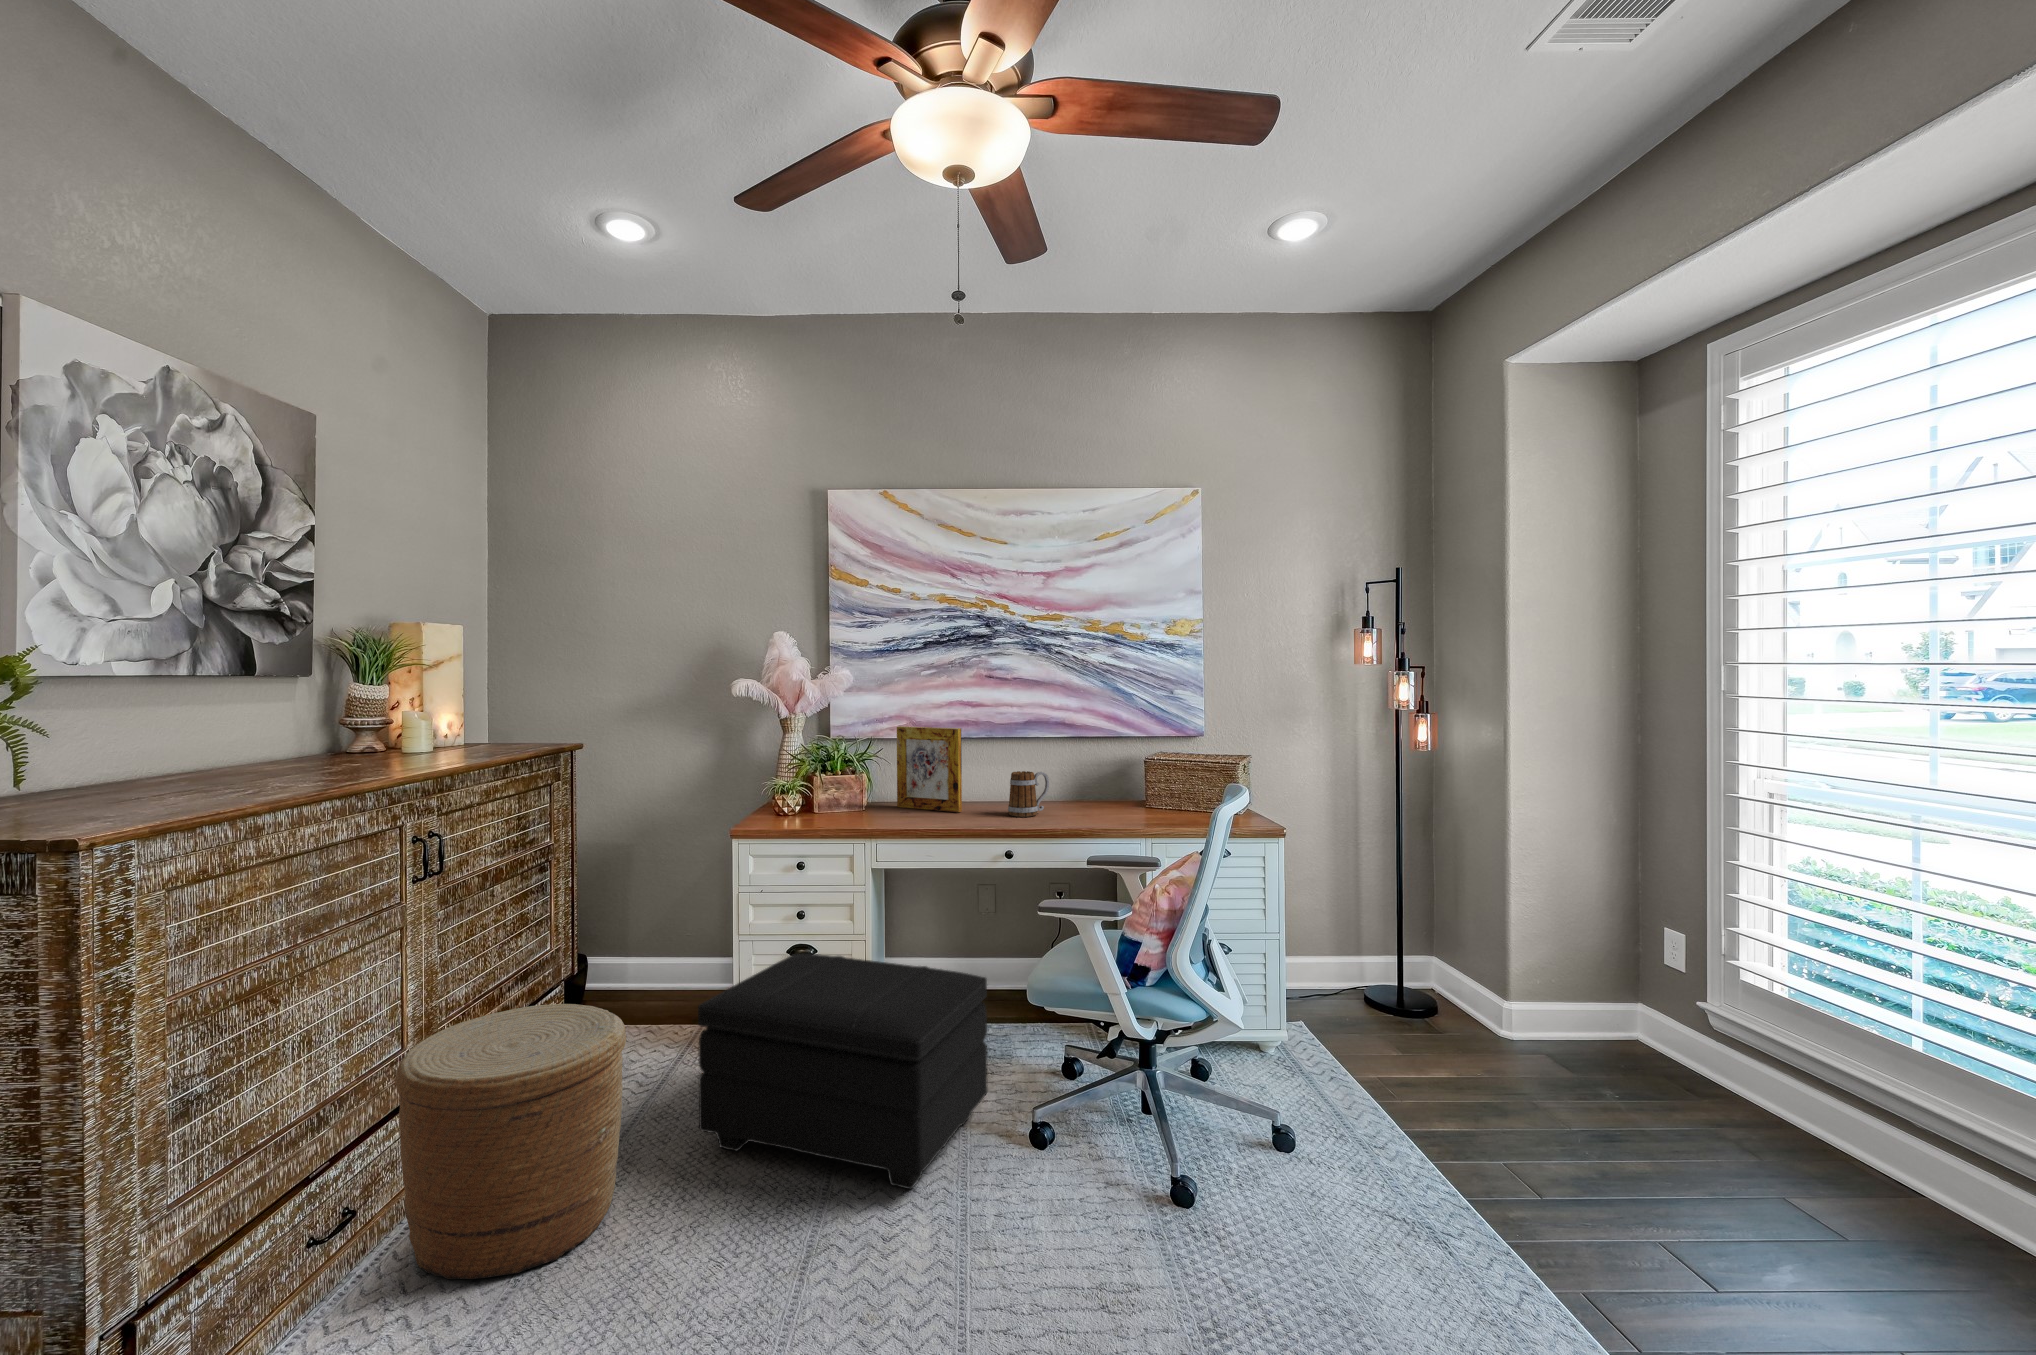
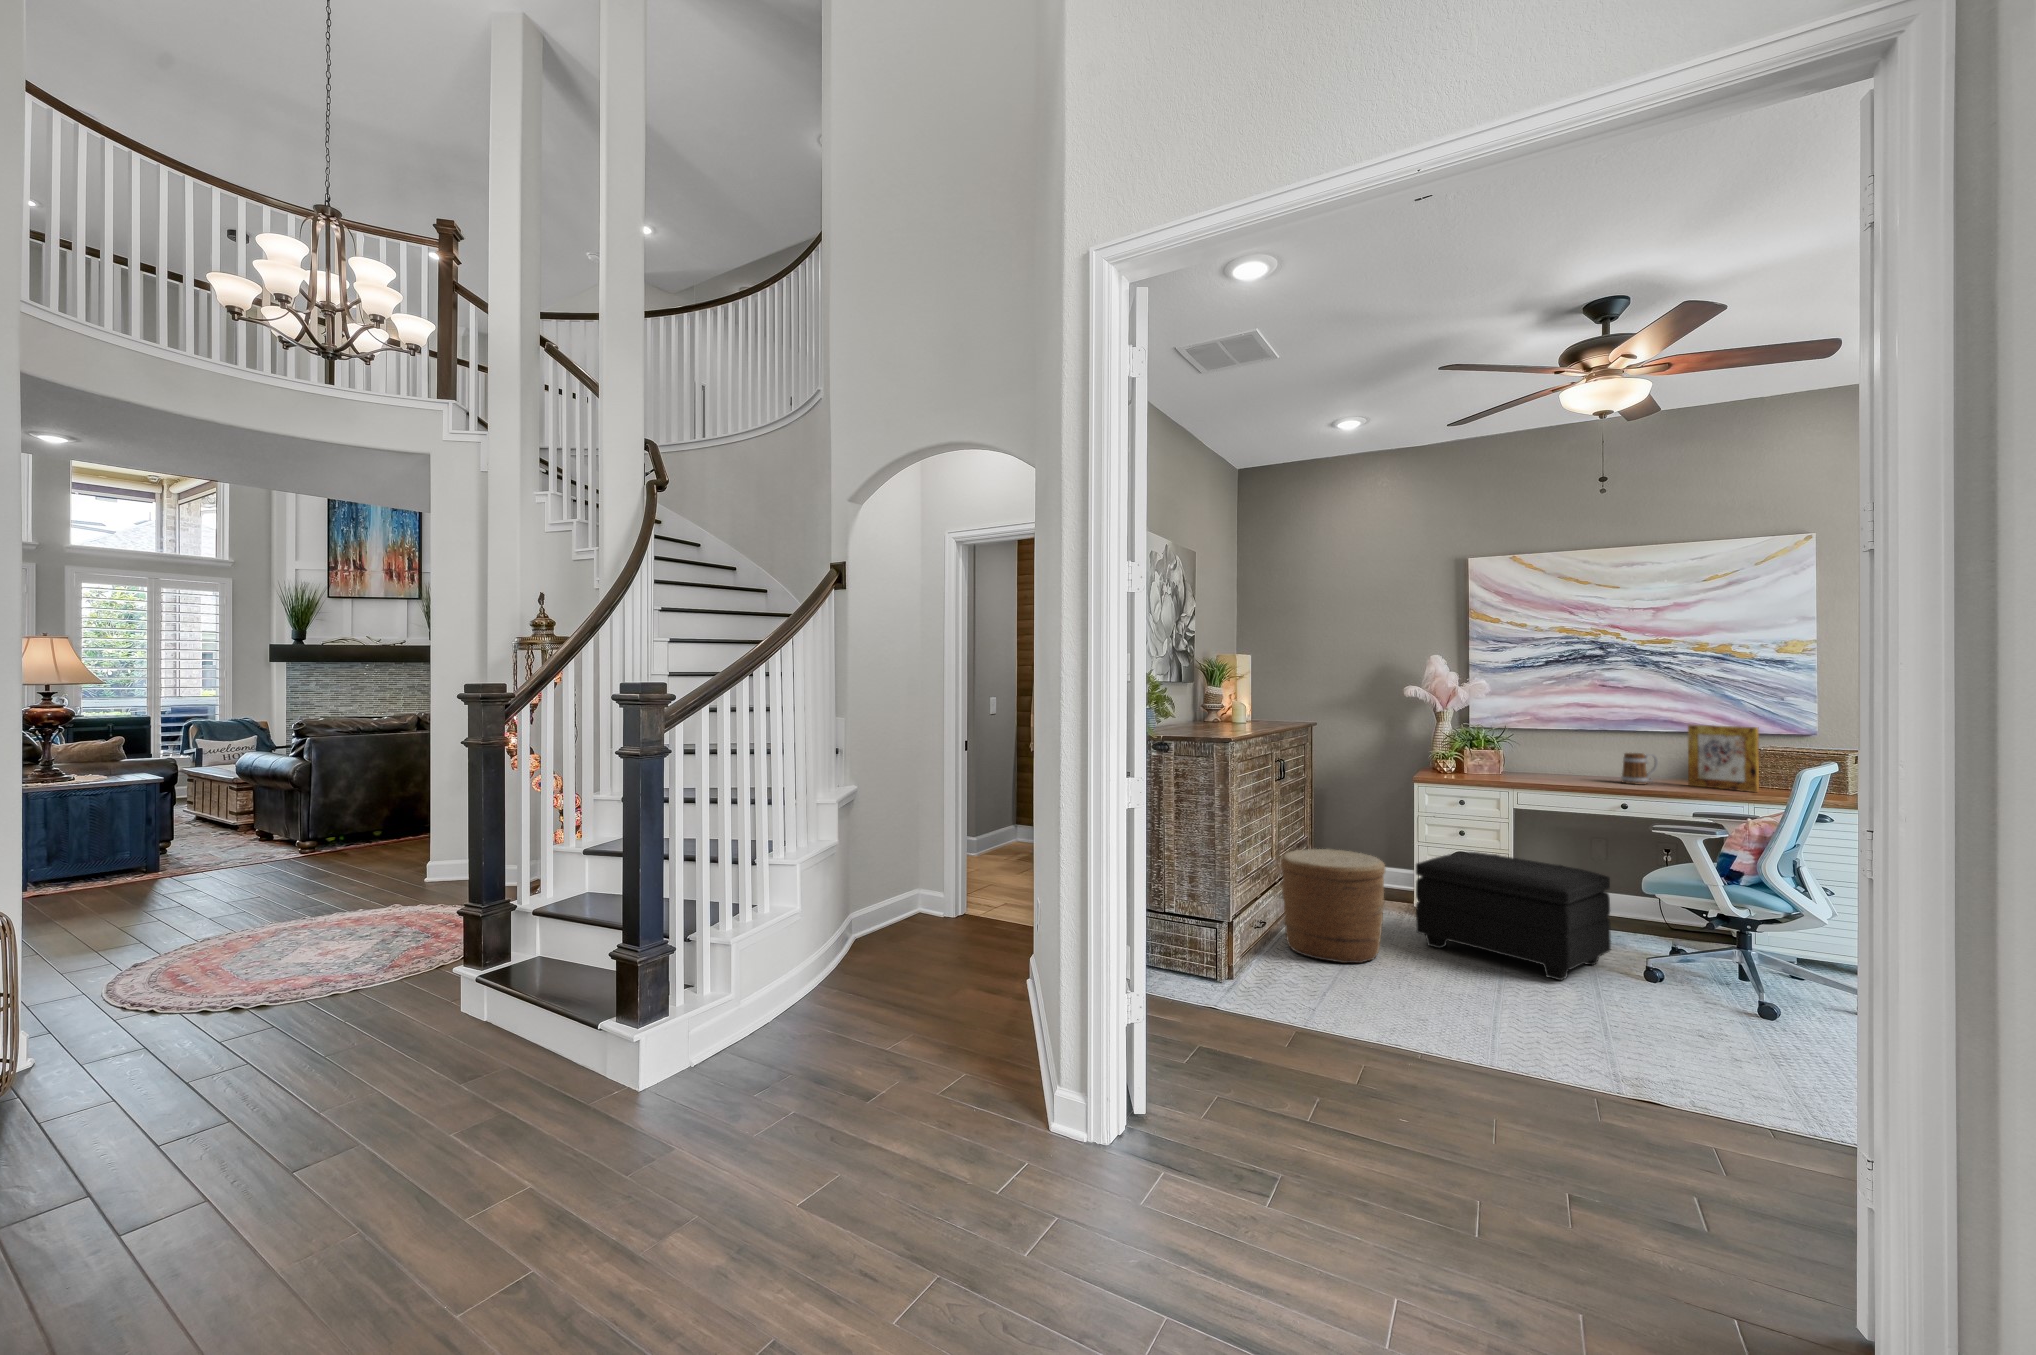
picture frame: present [897,726,962,812] -> present [1688,725,1759,792]

